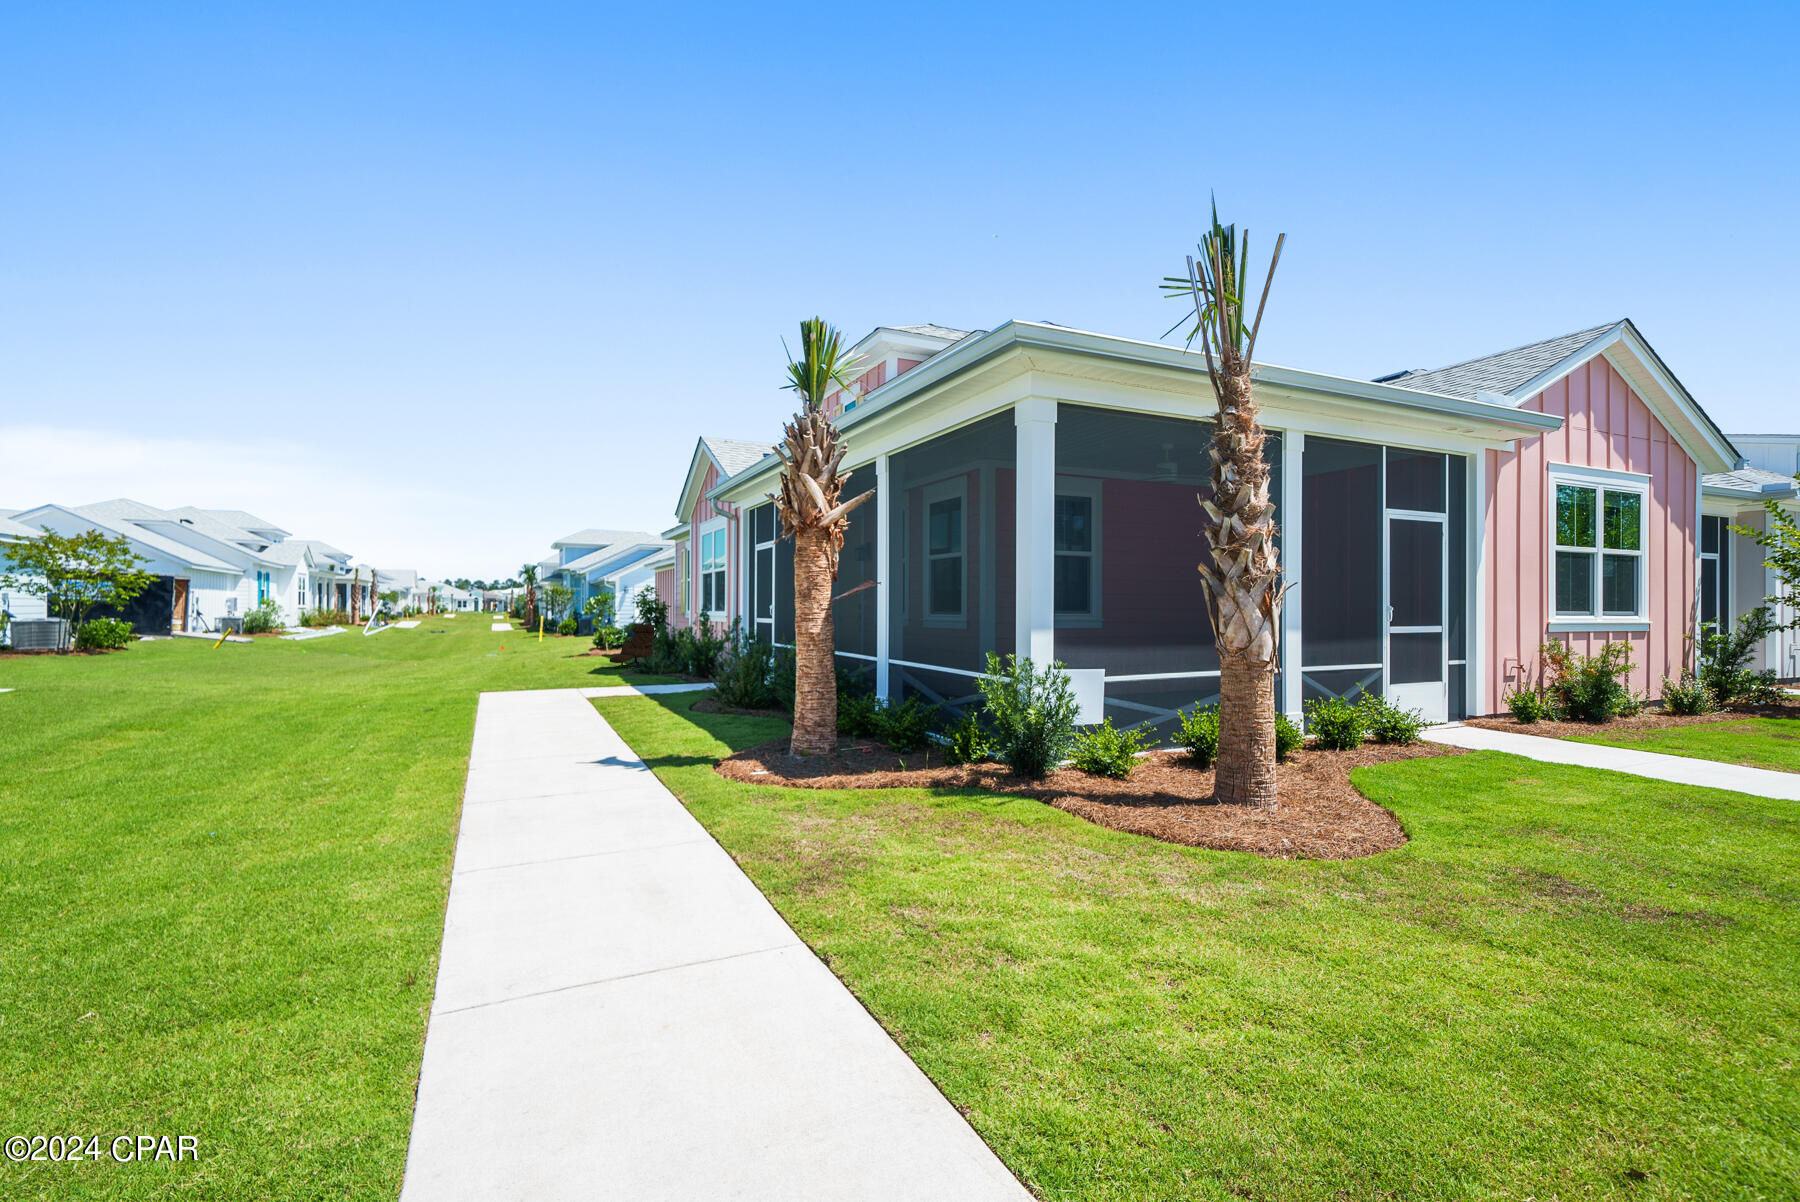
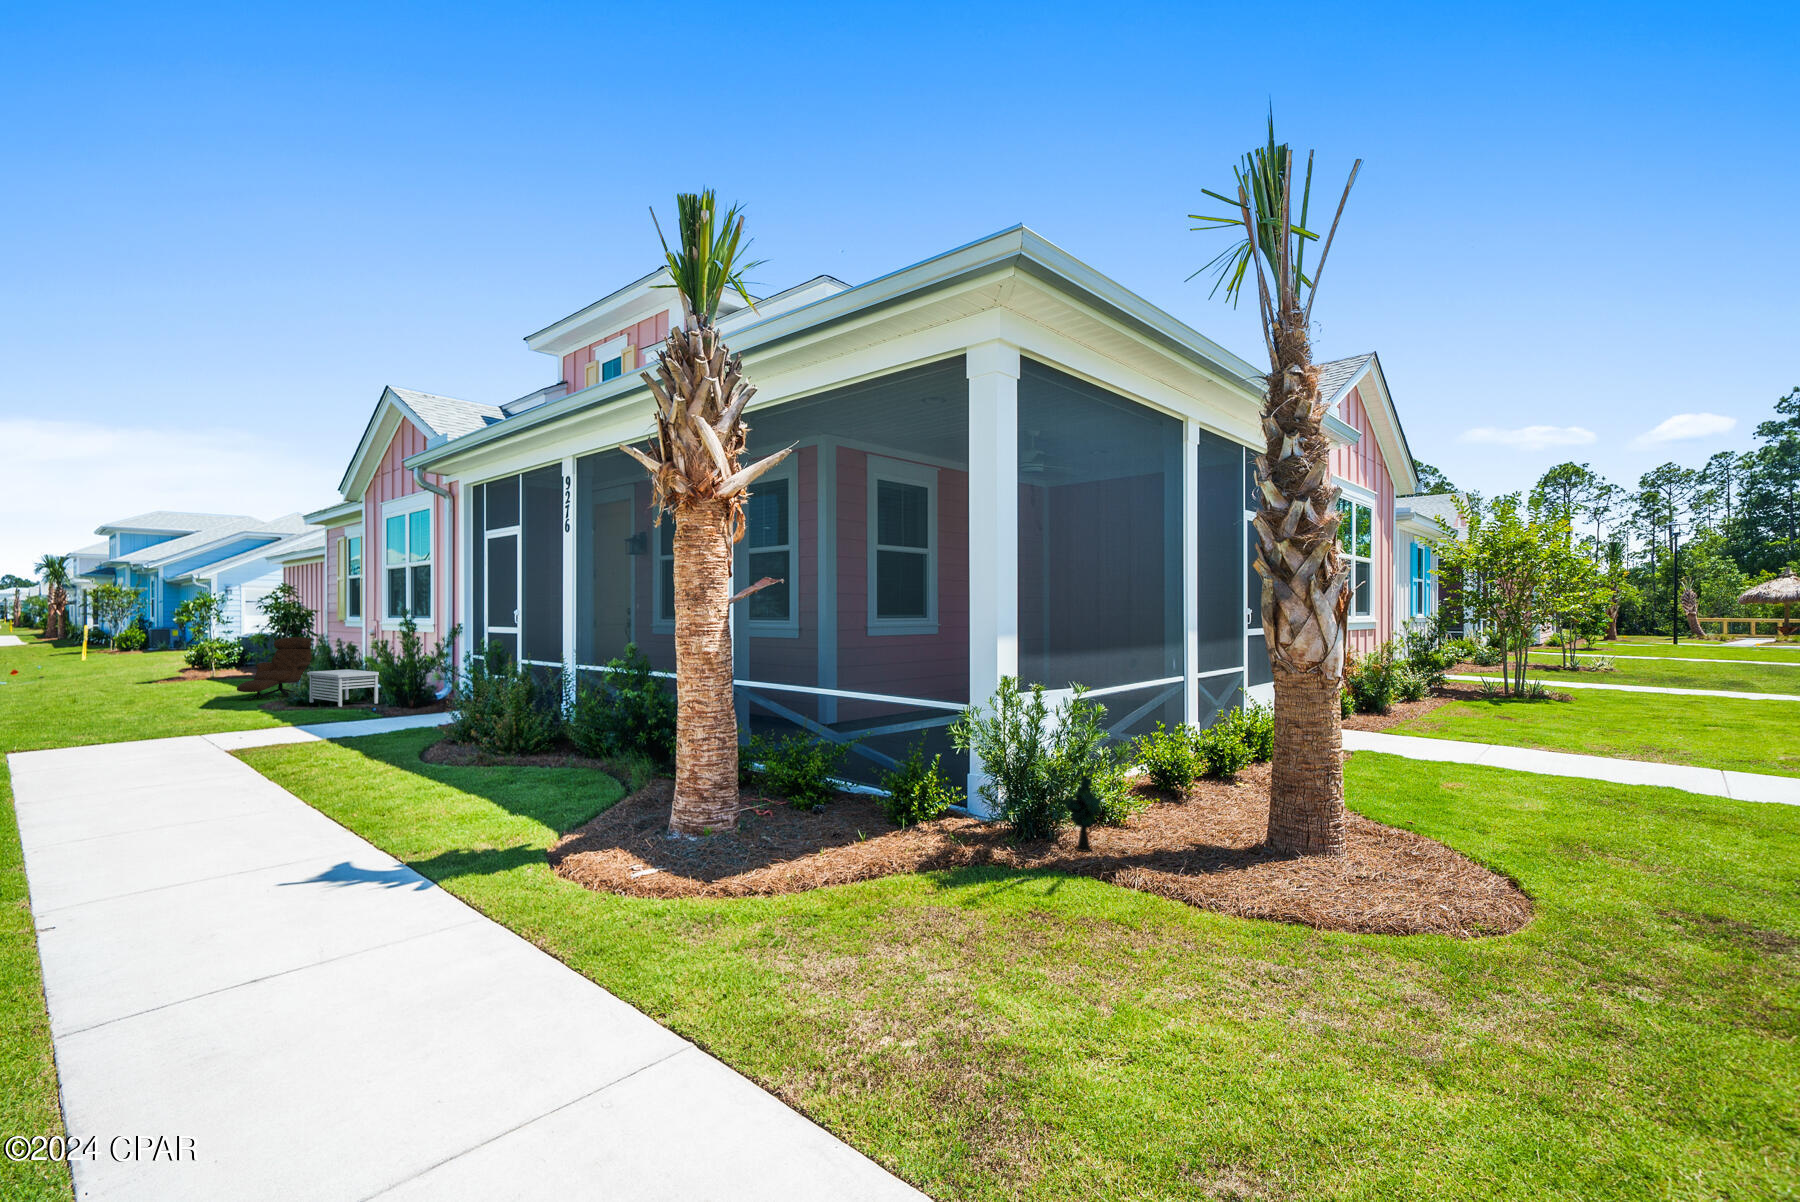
storage bench: none [648,649,691,675] -> present [307,669,379,707]
decorative plant: none [1040,727,1075,790] -> present [1063,769,1104,852]

